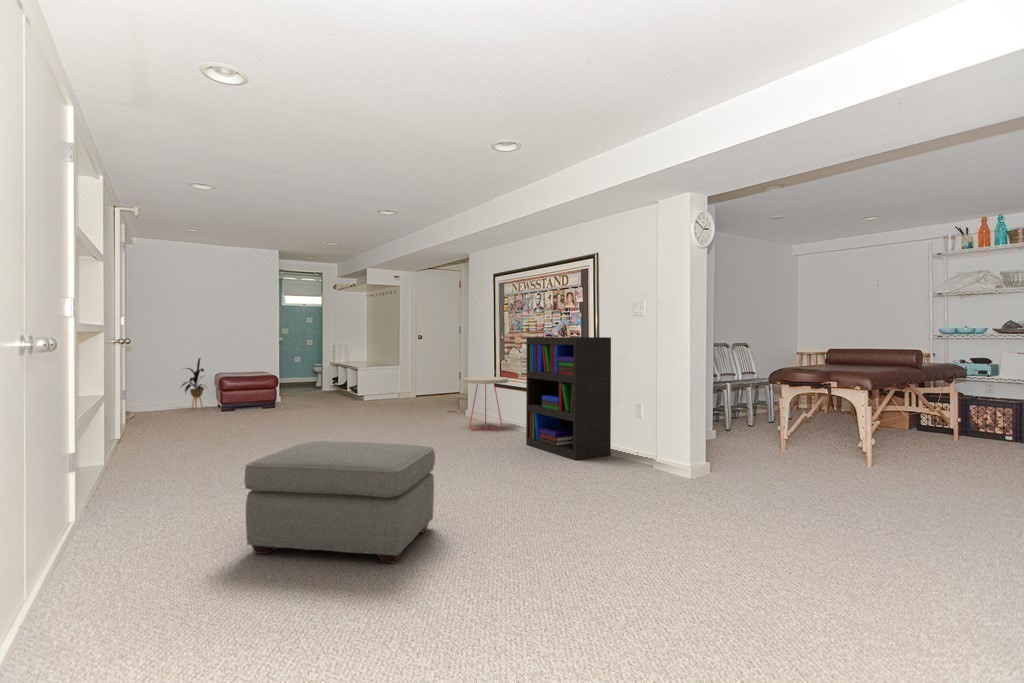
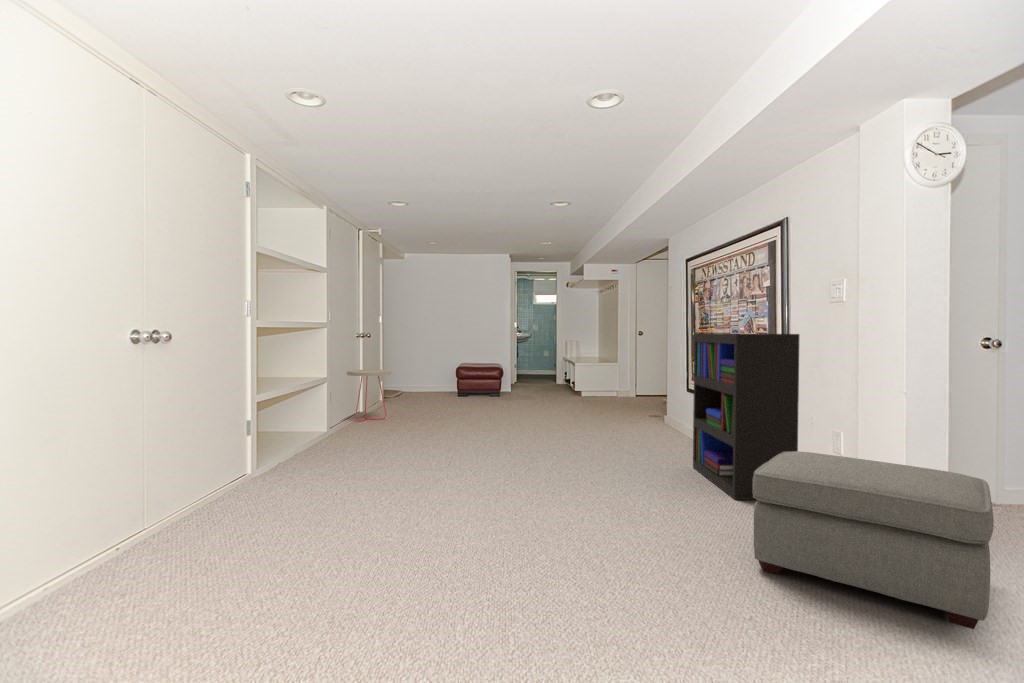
house plant: present [182,358,206,410] -> none [421,350,445,395]
side table: present [463,377,508,430] -> present [347,369,391,421]
ottoman: present [245,441,435,563] -> present [753,452,994,629]

